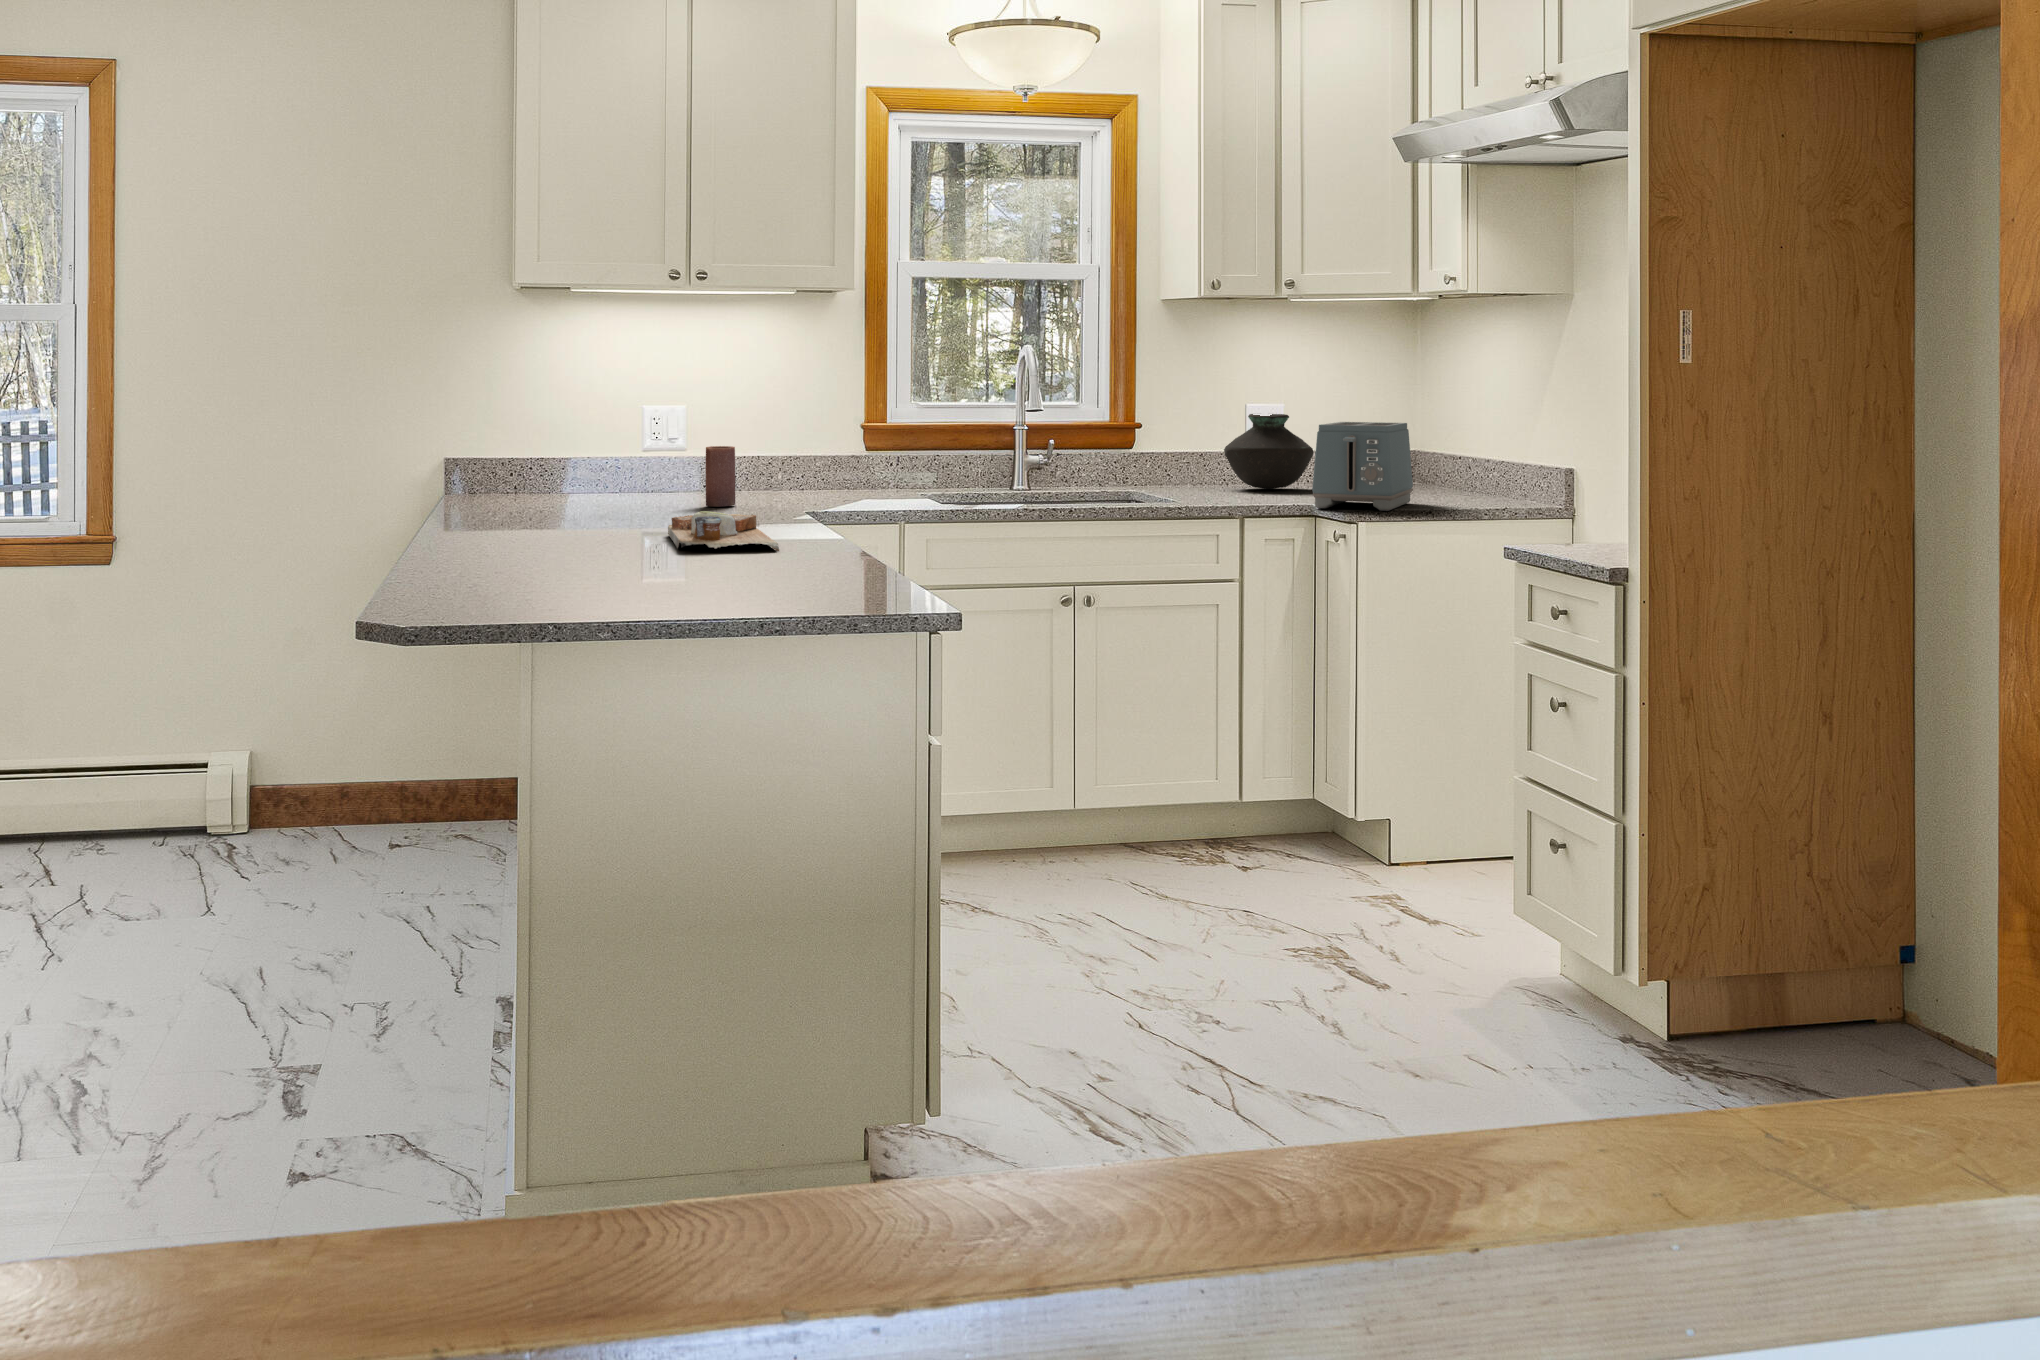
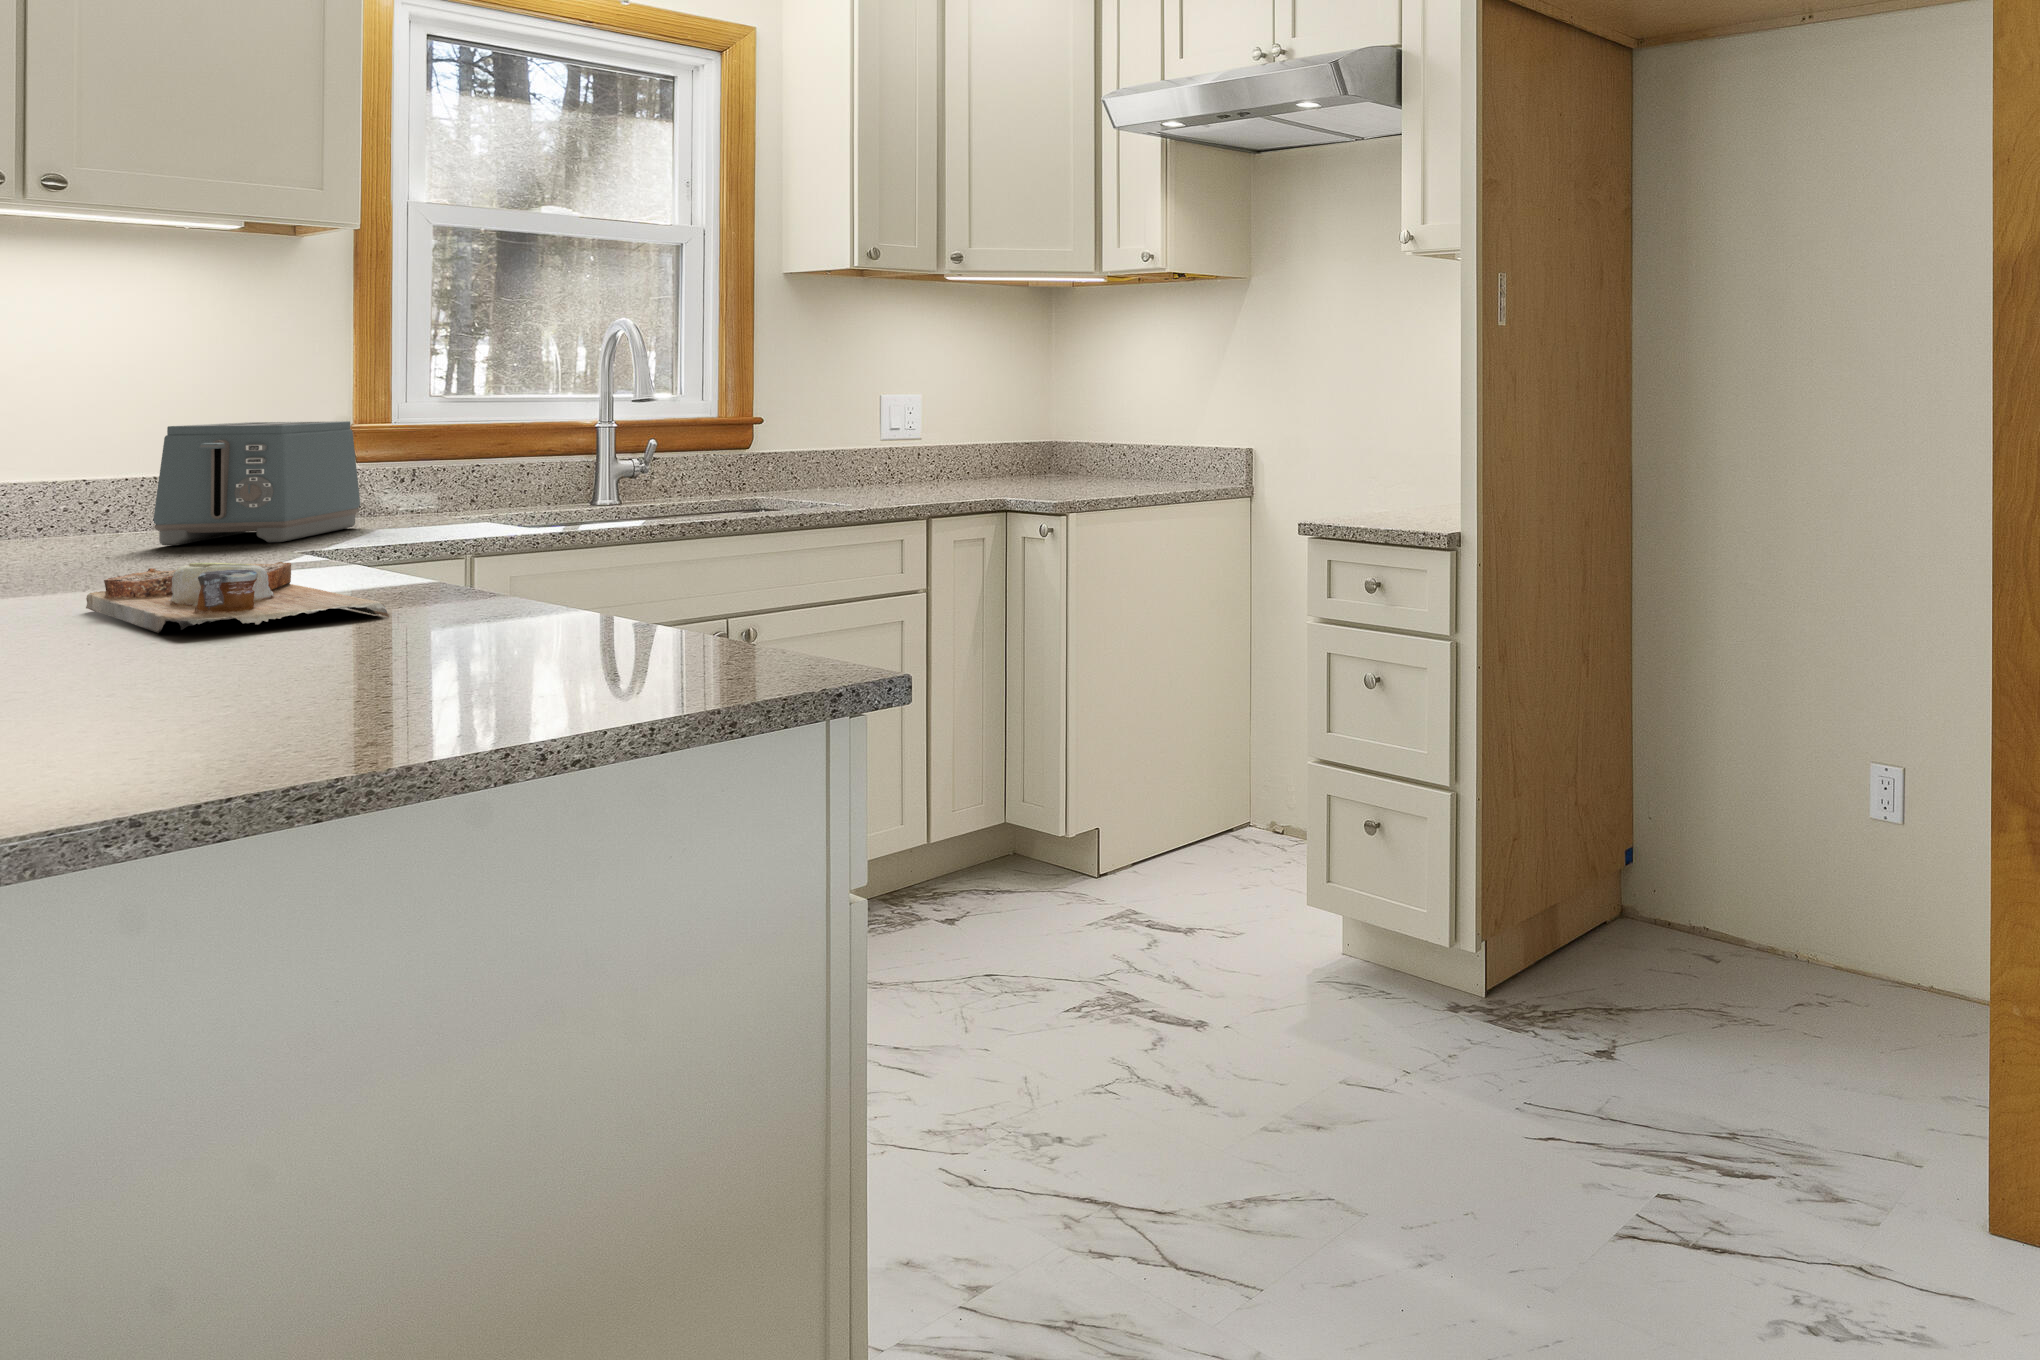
vase: present [1224,414,1314,489] -> none [857,403,961,486]
toaster: present [1312,422,1413,511] -> present [153,421,360,545]
candle: present [705,446,736,507] -> none [78,462,142,559]

